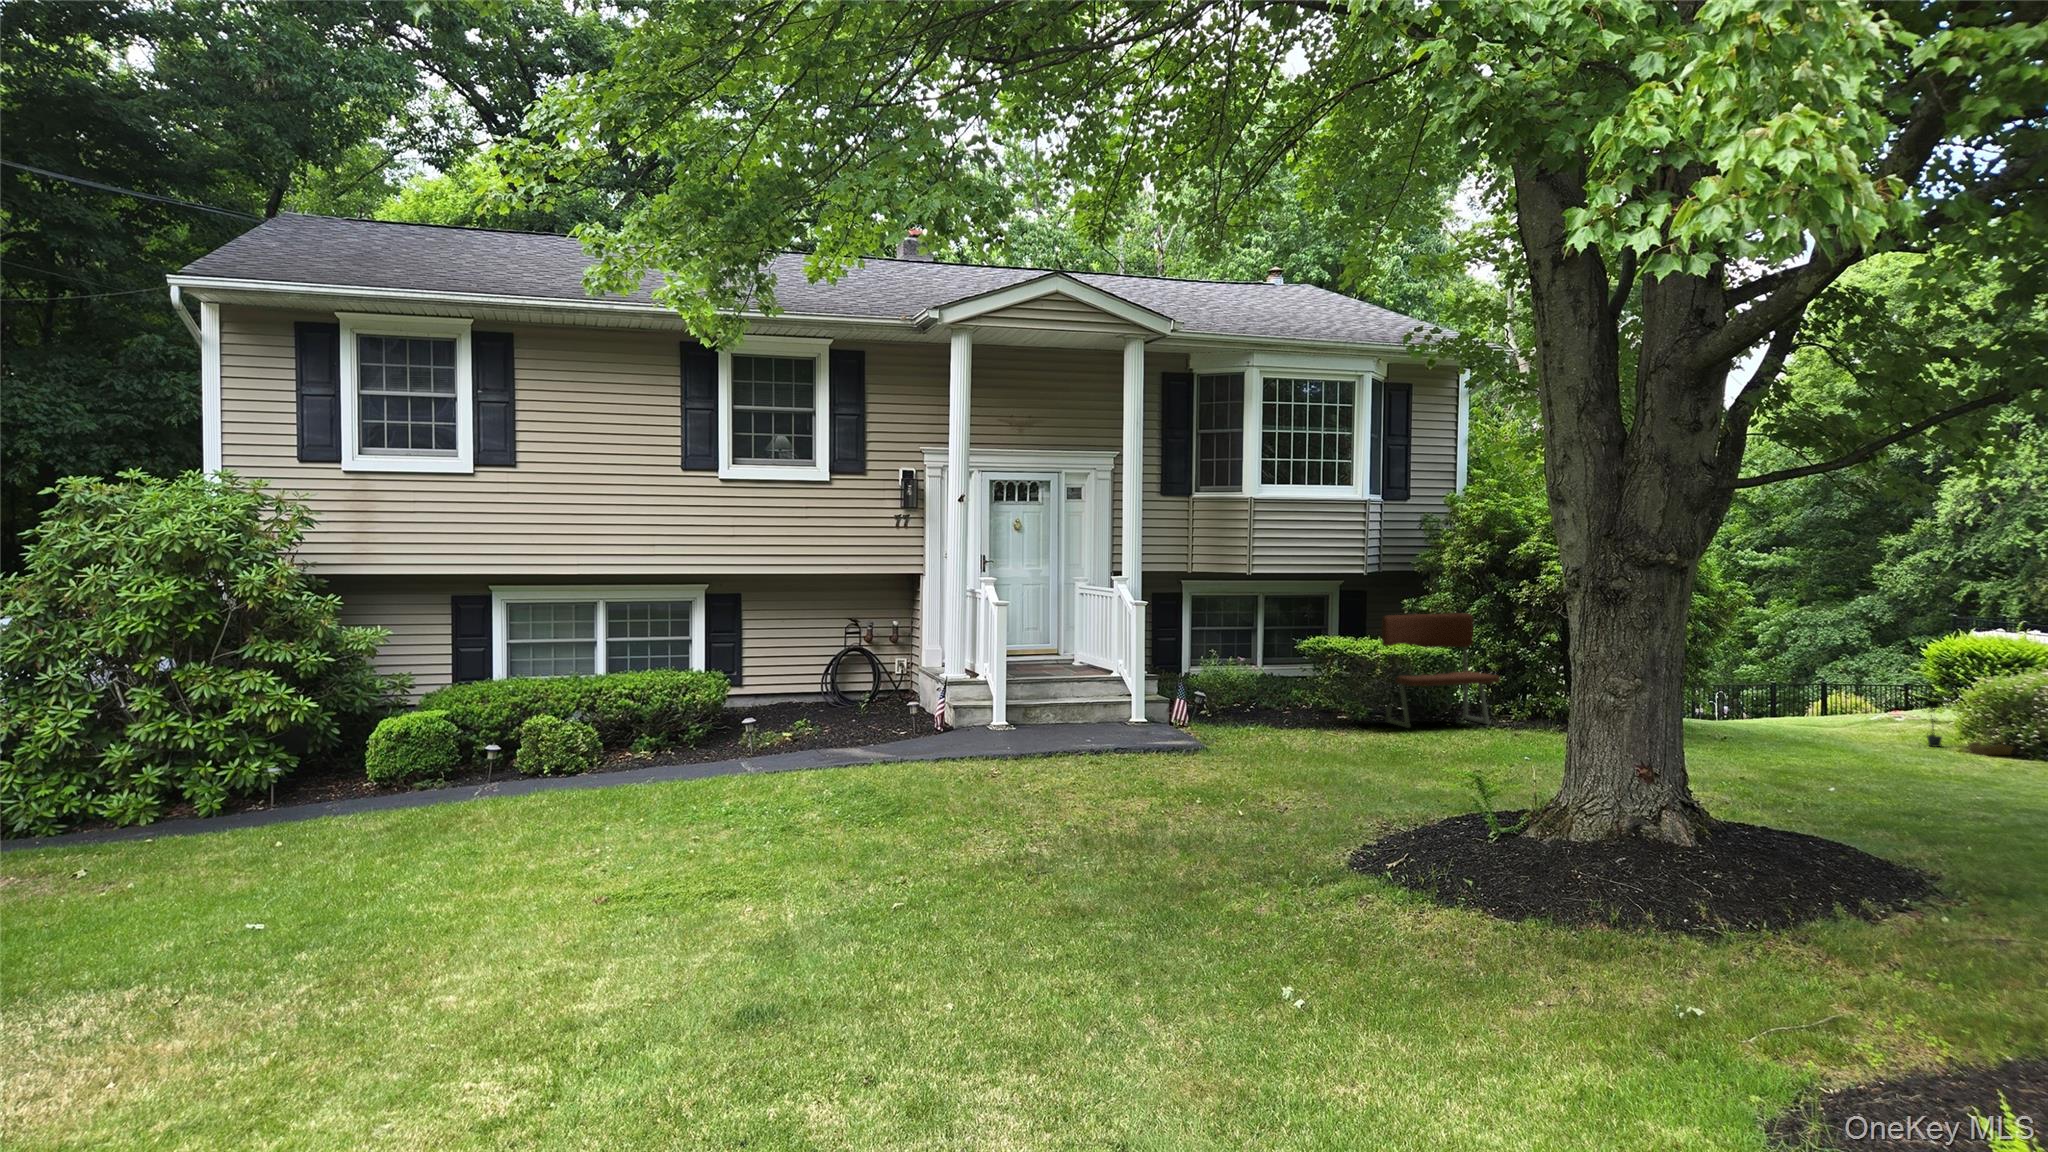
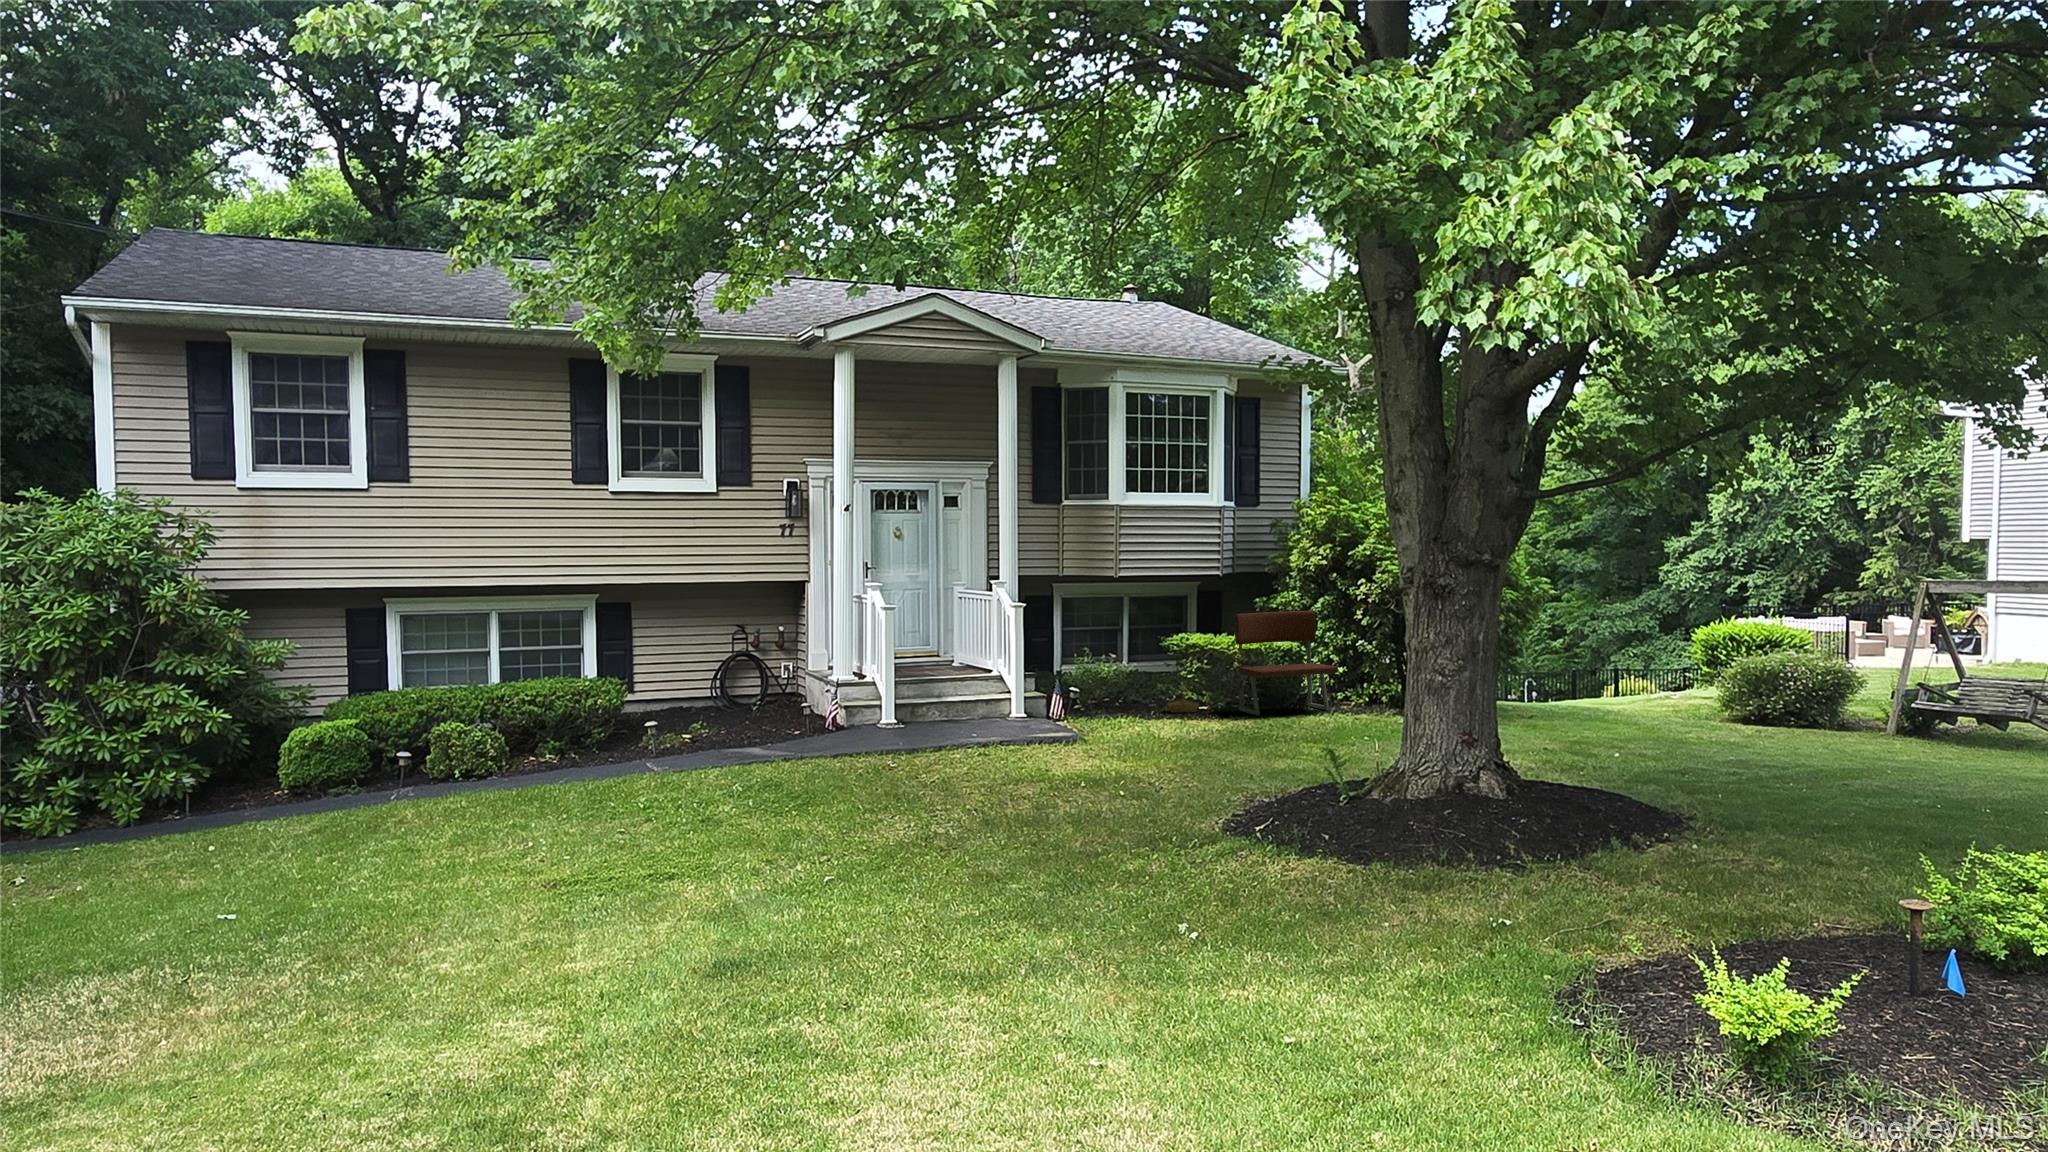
potted plant: present [1914,695,1950,747] -> none [1693,674,1727,722]
basket: present [1969,732,2014,756] -> present [1168,687,1198,713]

